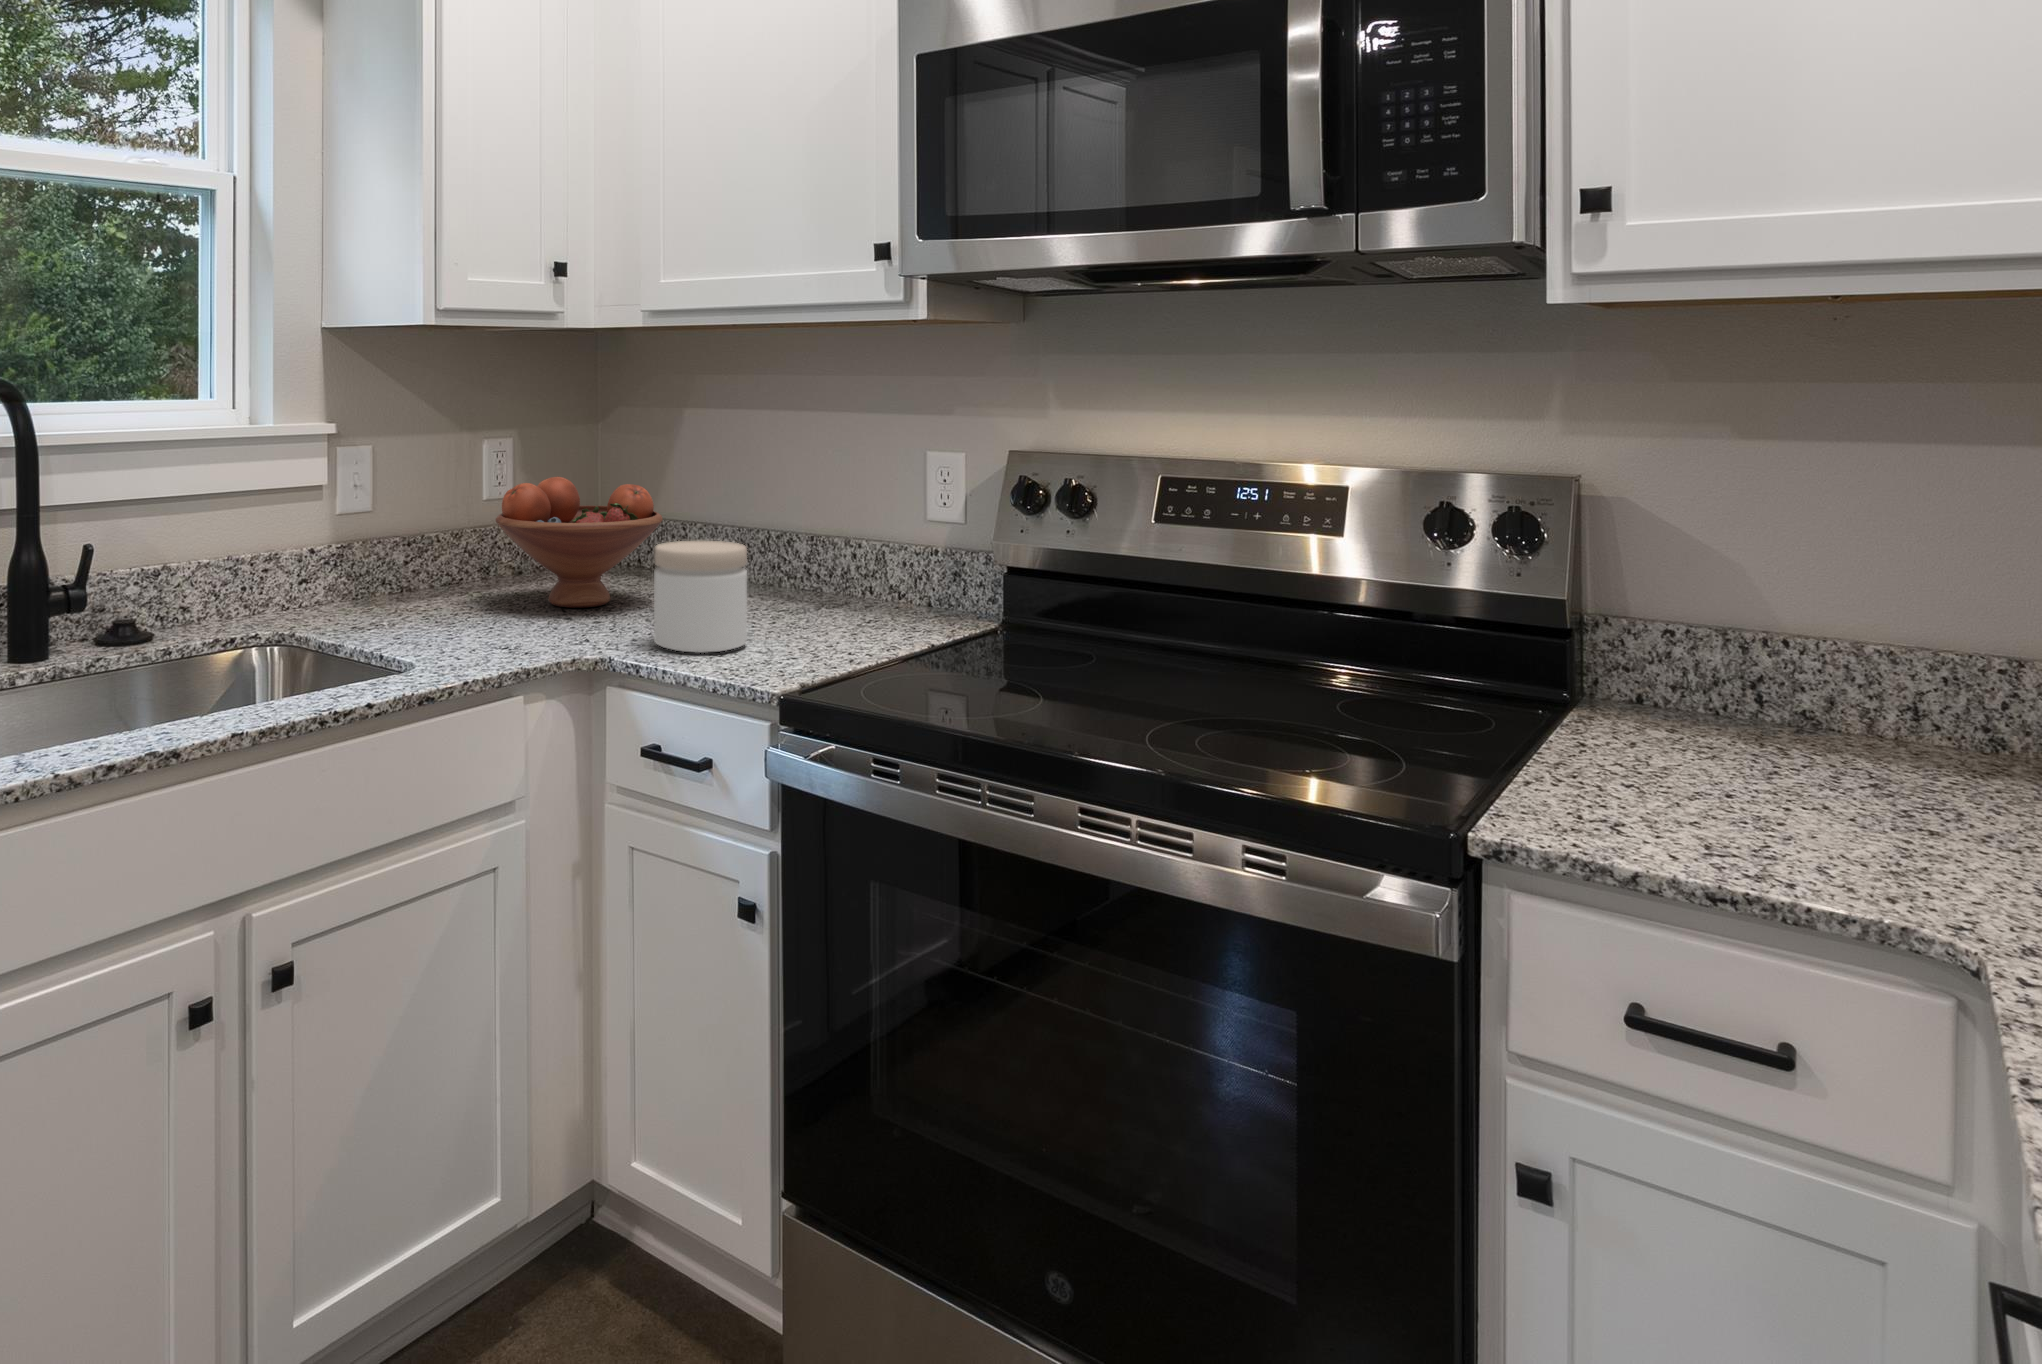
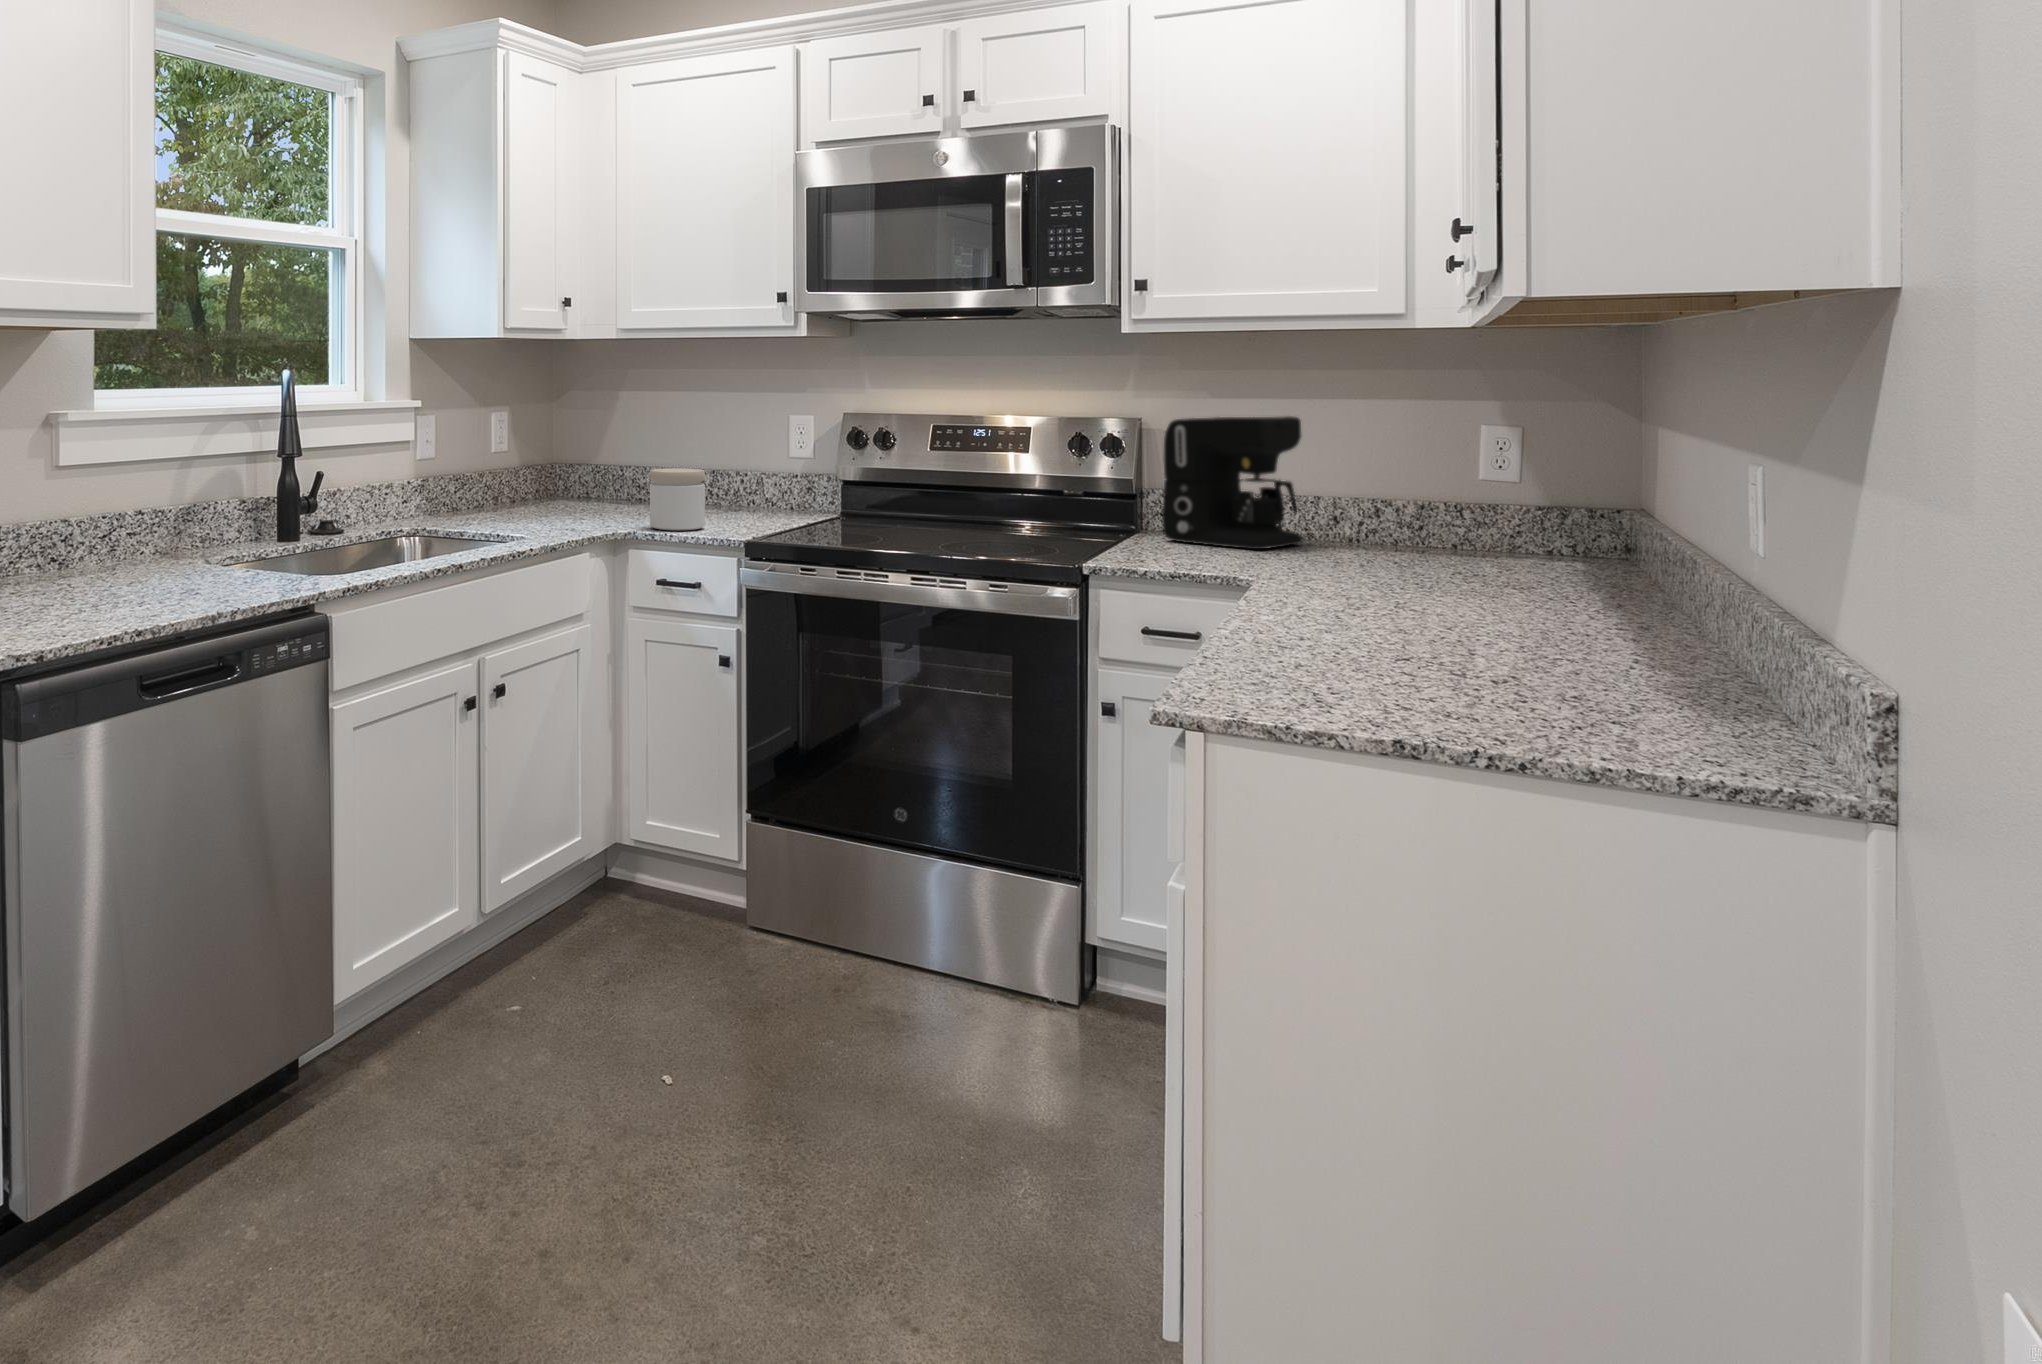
coffee maker: none [1633,476,1985,785] -> present [1162,416,1303,549]
fruit bowl: present [496,477,662,608] -> none [522,436,628,517]

